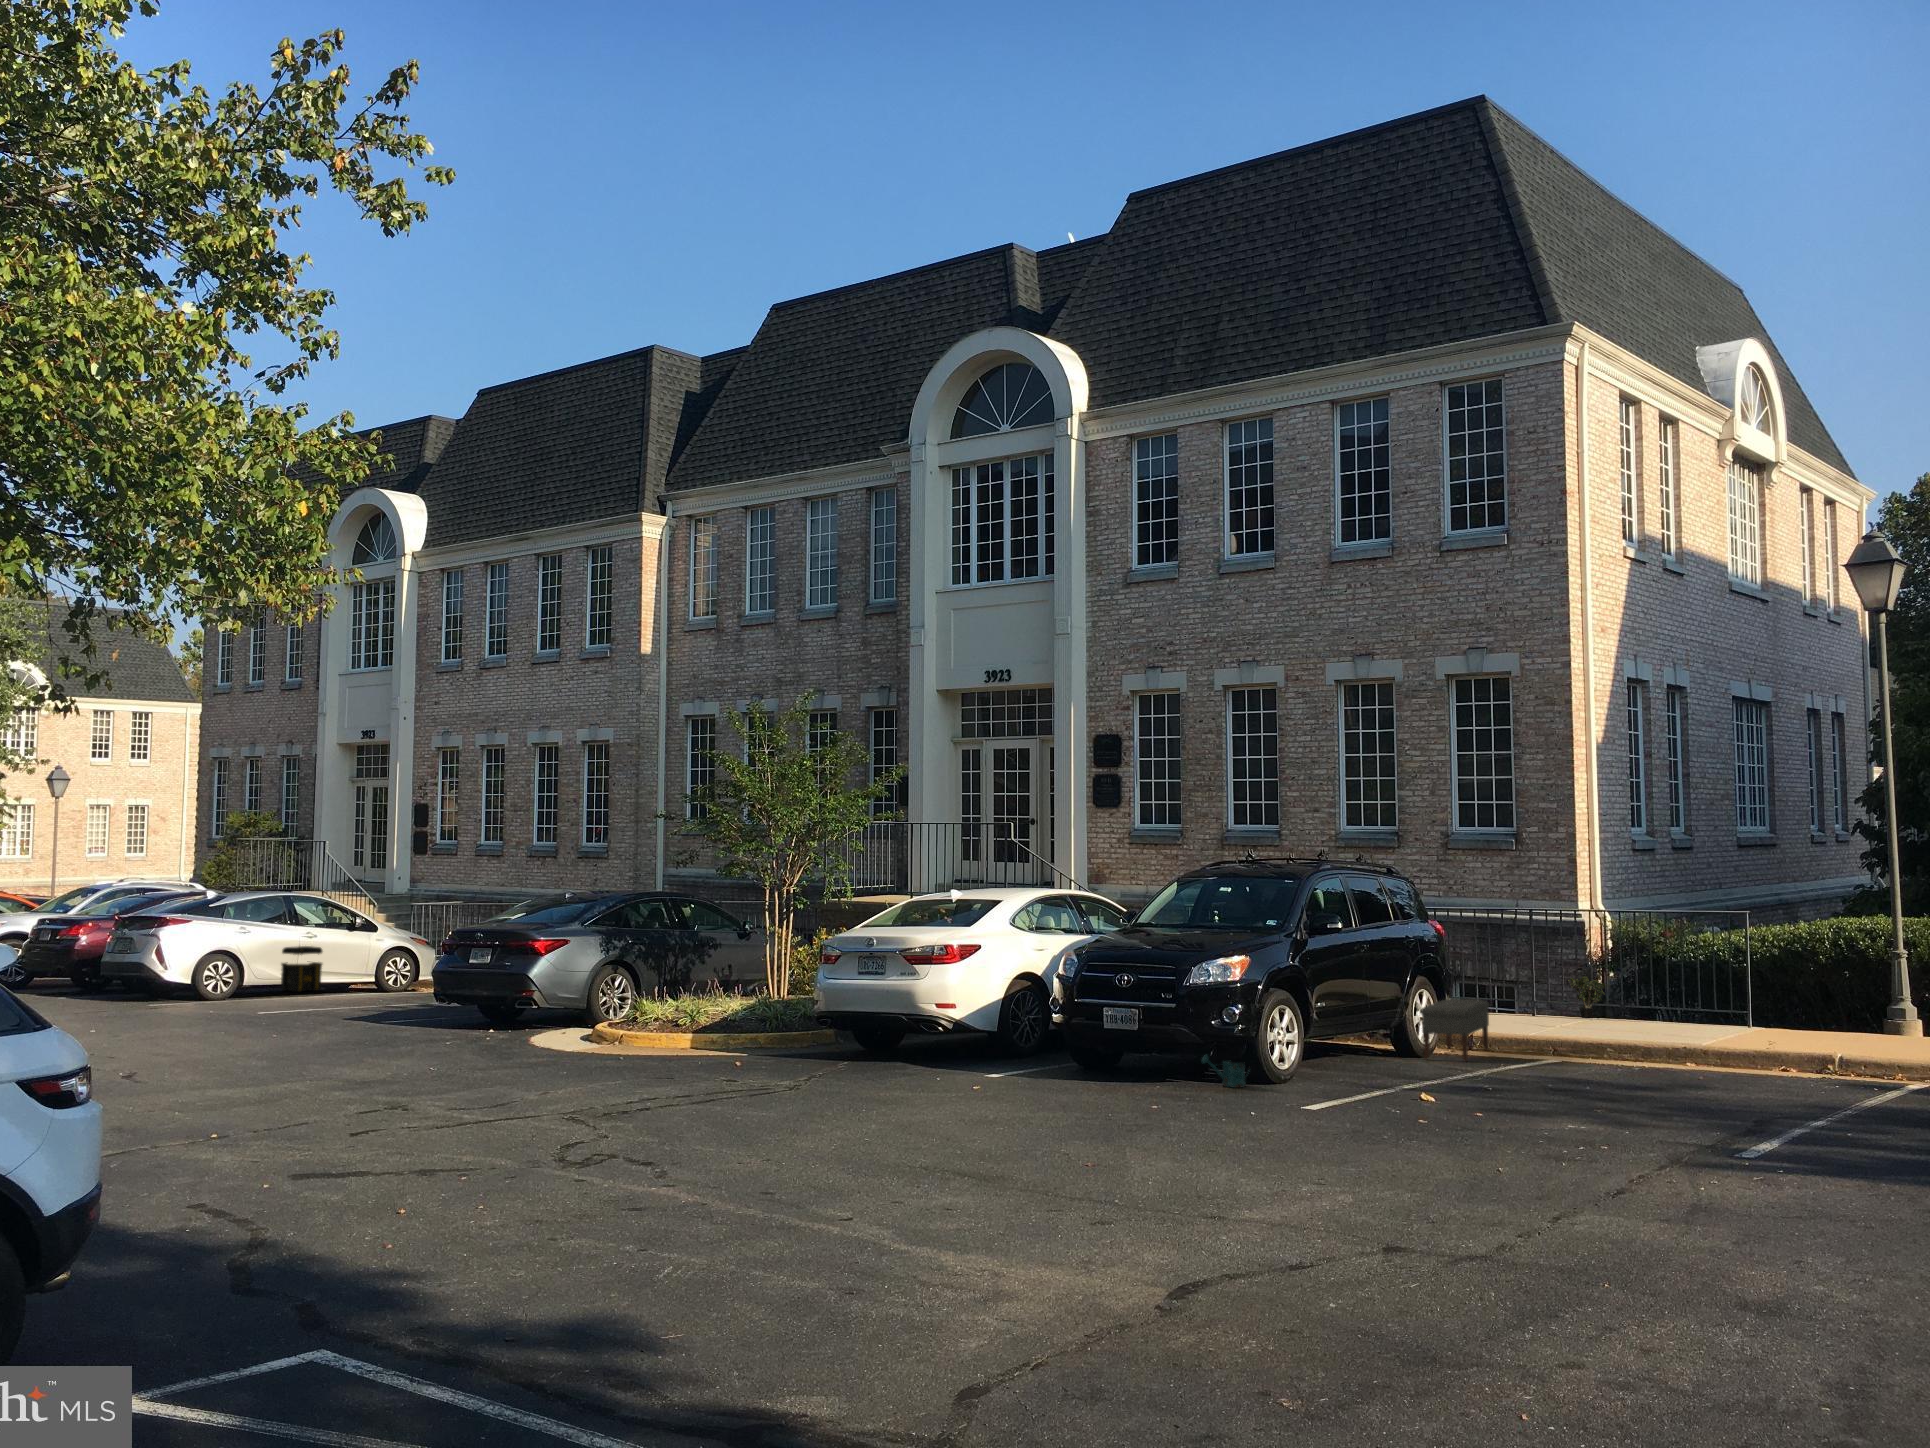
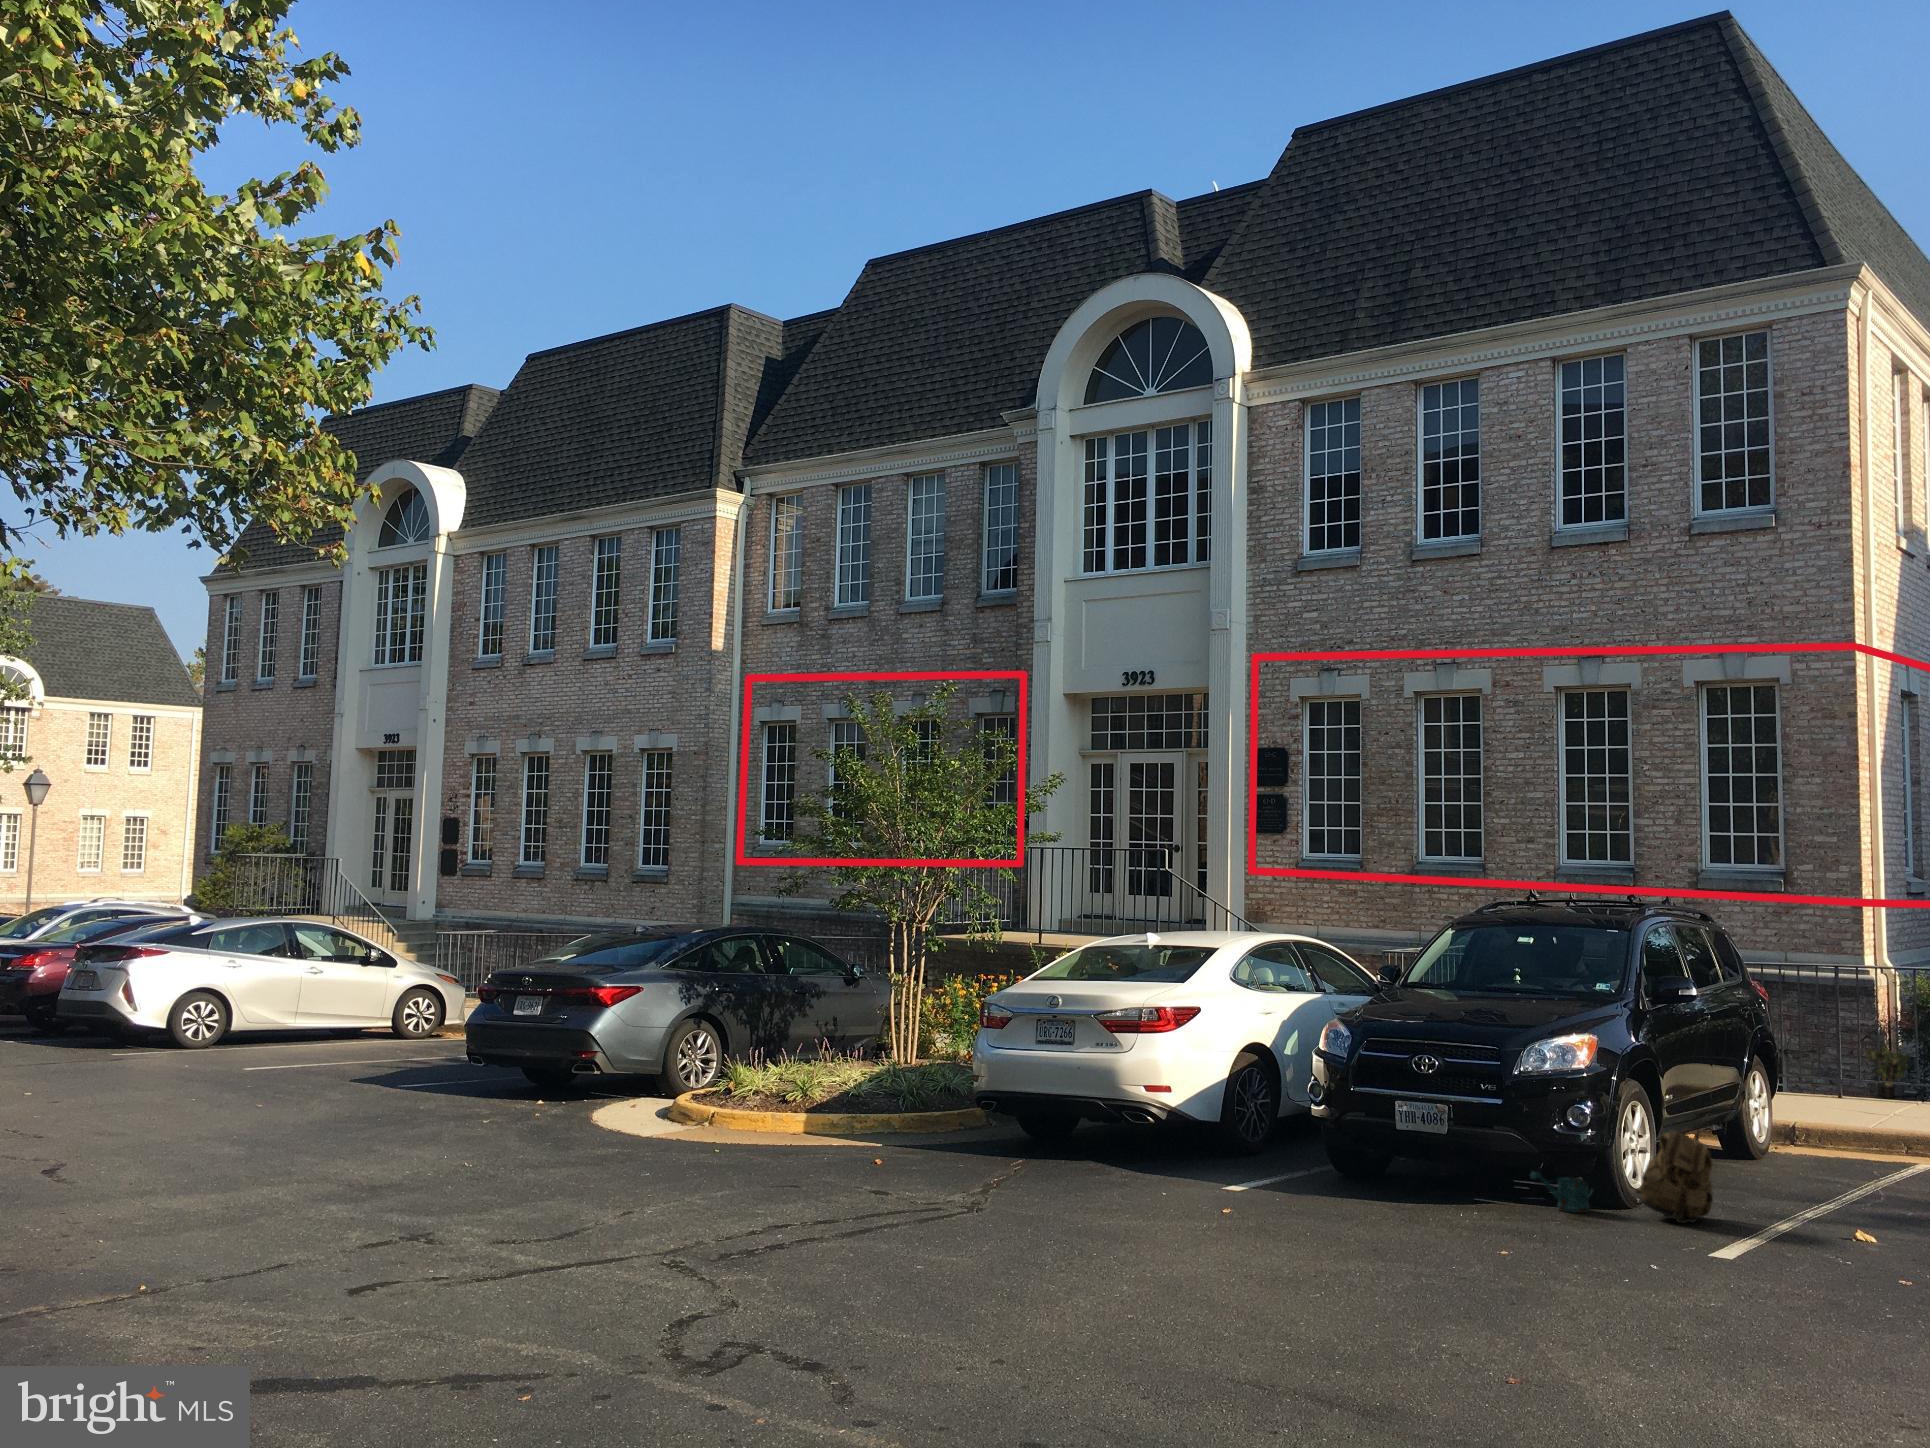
toolbox: present [281,946,322,992] -> none [277,984,330,1040]
bench: present [1420,998,1489,1062] -> none [1767,1082,1835,1169]
backpack: none [1277,1022,1330,1093] -> present [1634,1127,1713,1223]

